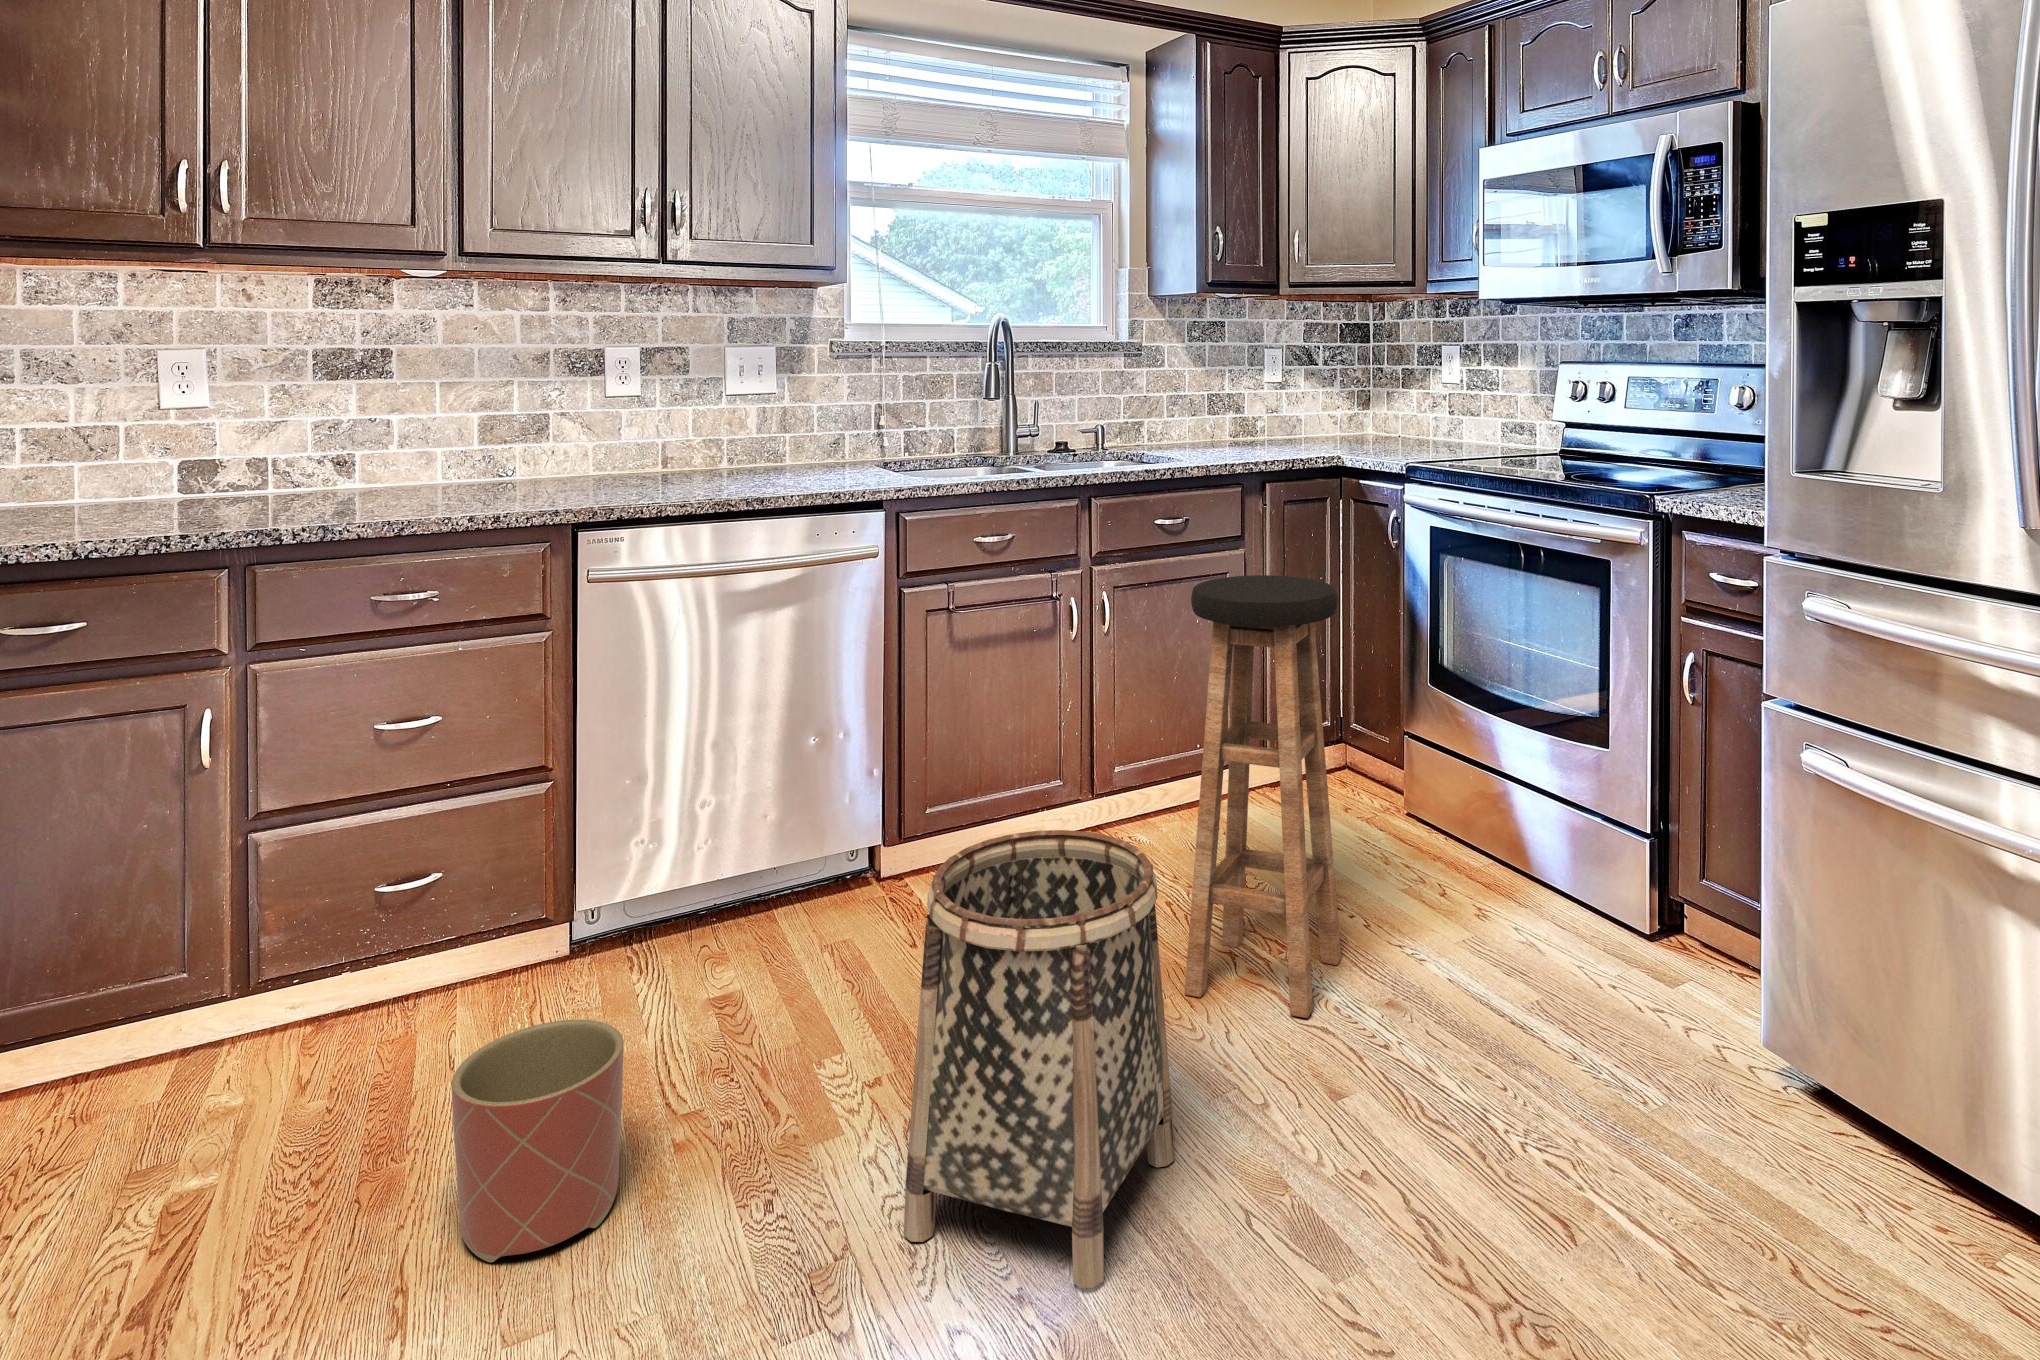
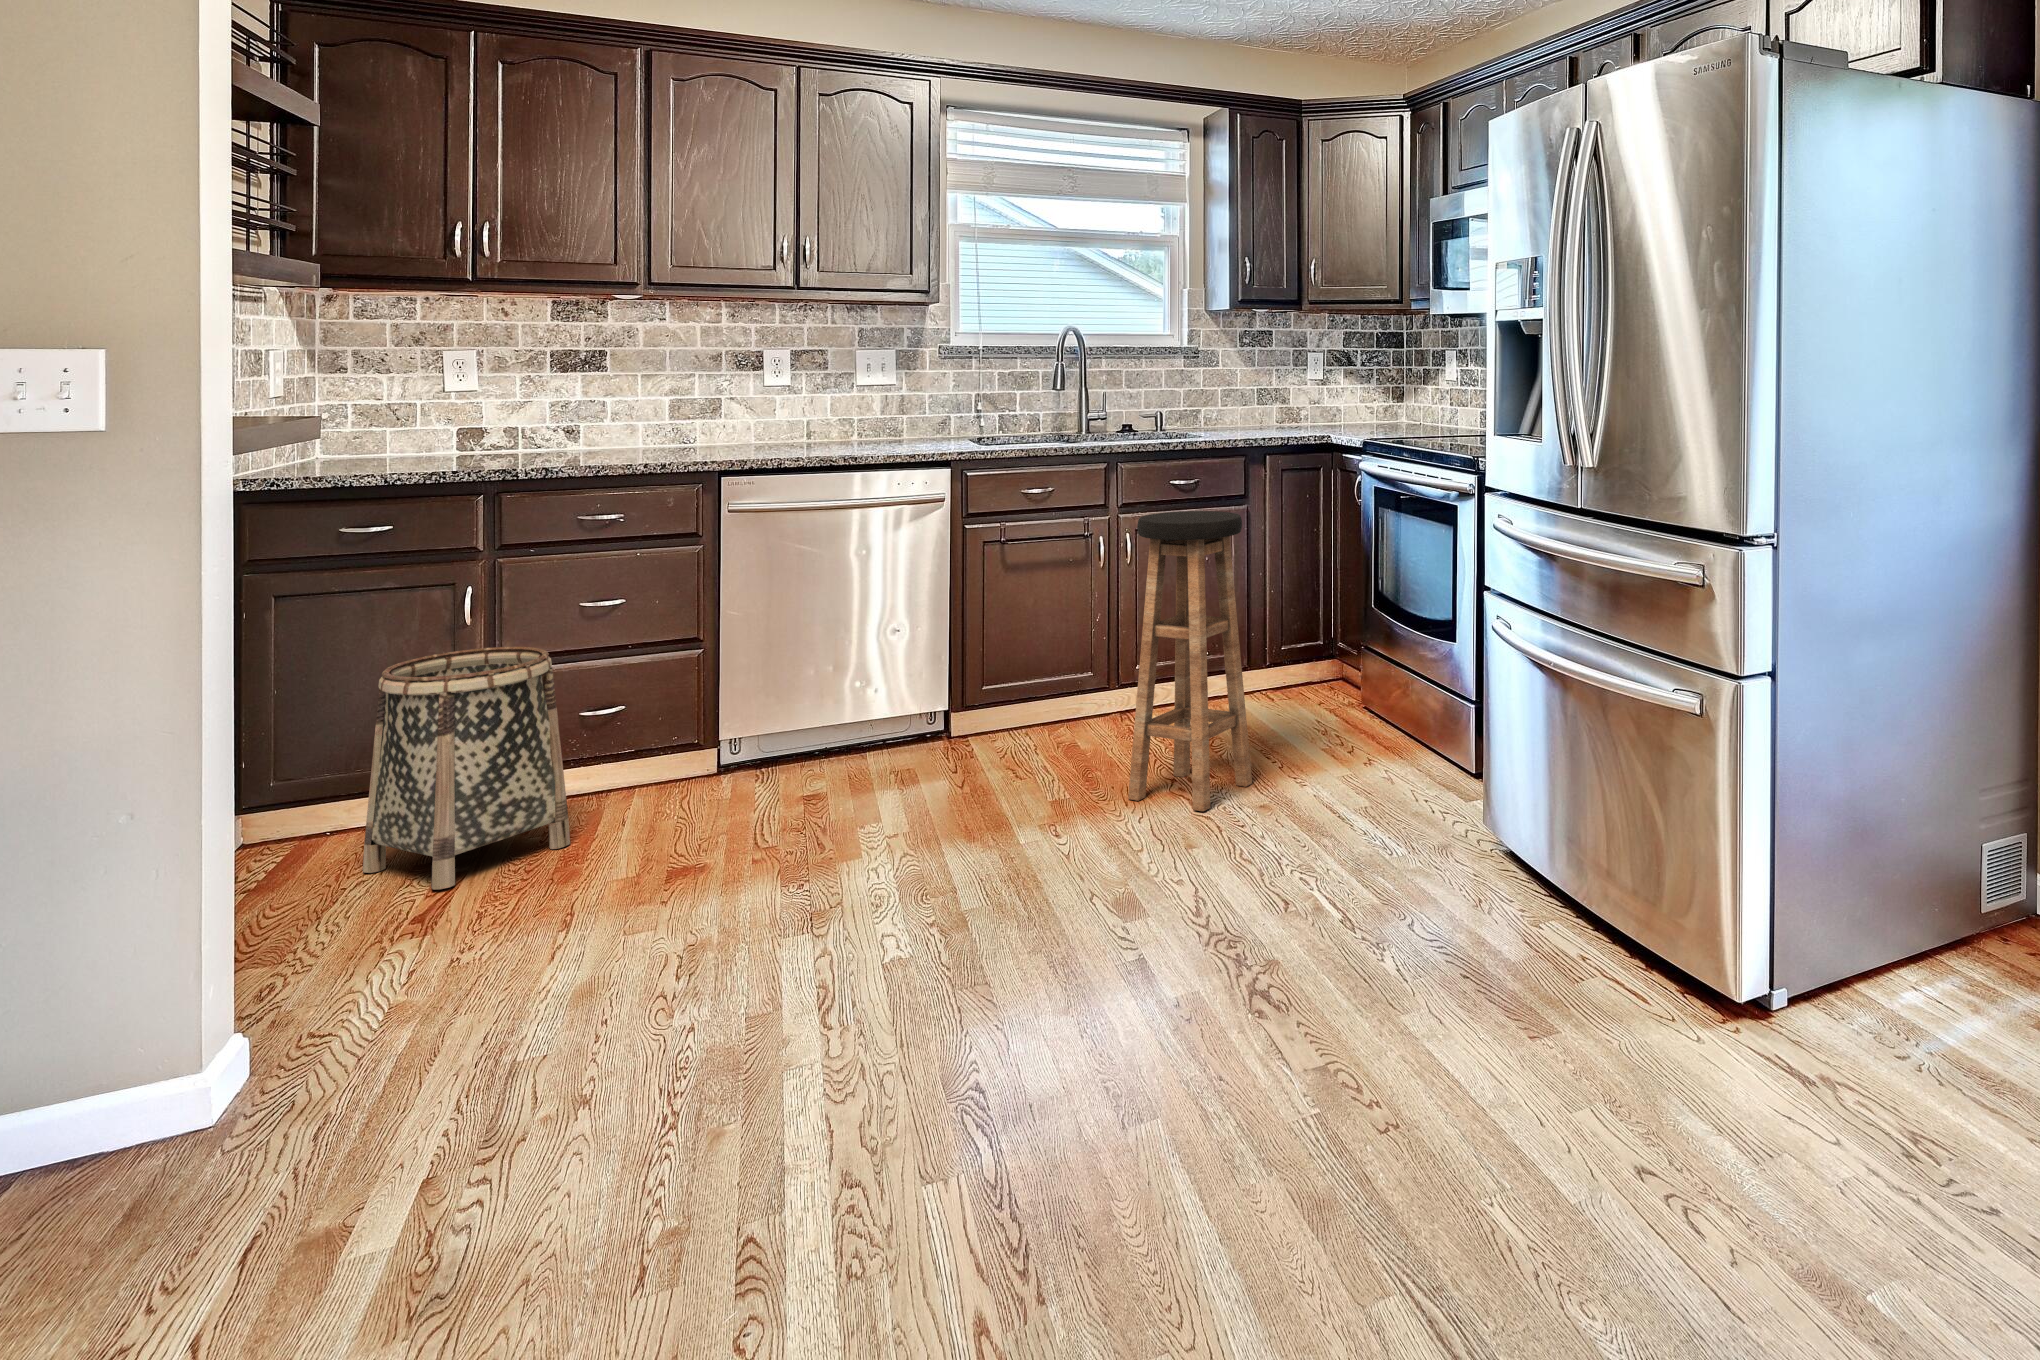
basket: present [904,830,1174,1288] -> present [363,647,570,890]
planter: present [451,1020,624,1262] -> none [605,774,715,904]

